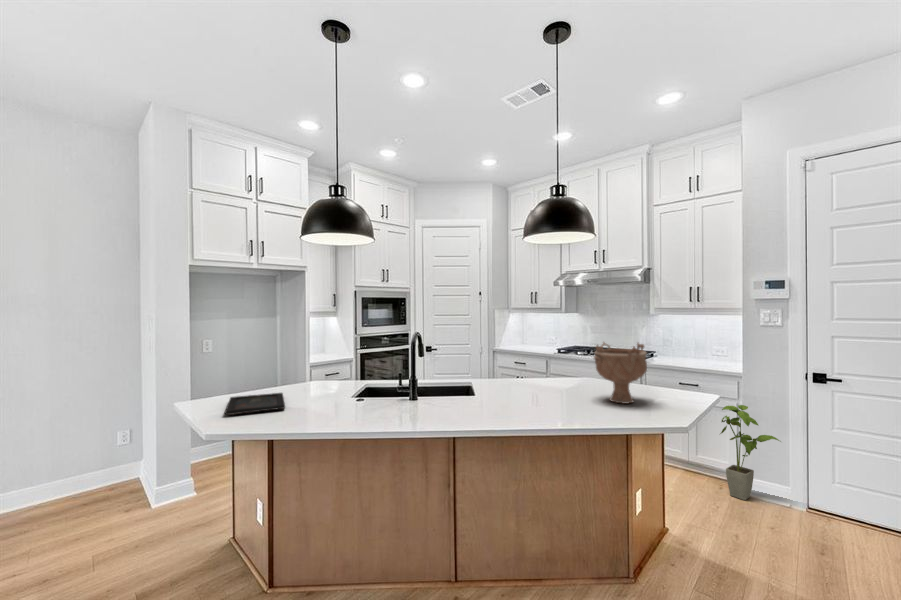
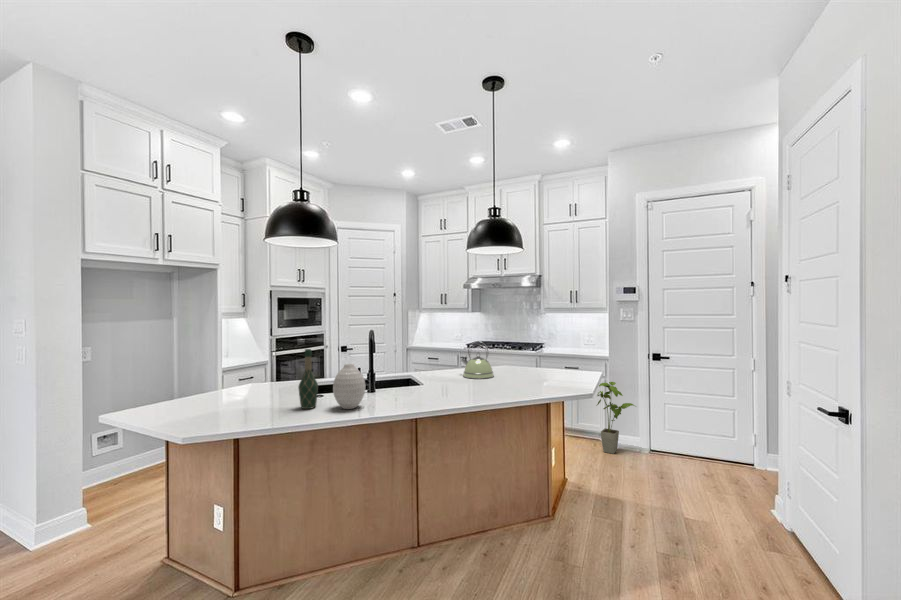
decorative bowl: present [594,343,647,403] -> none [522,335,561,382]
kettle: none [523,347,563,392] -> present [460,341,494,379]
wine bottle: none [316,351,337,416] -> present [298,349,318,409]
vase: none [348,369,384,421] -> present [333,364,365,409]
tray: present [225,393,285,415] -> none [190,393,261,415]

